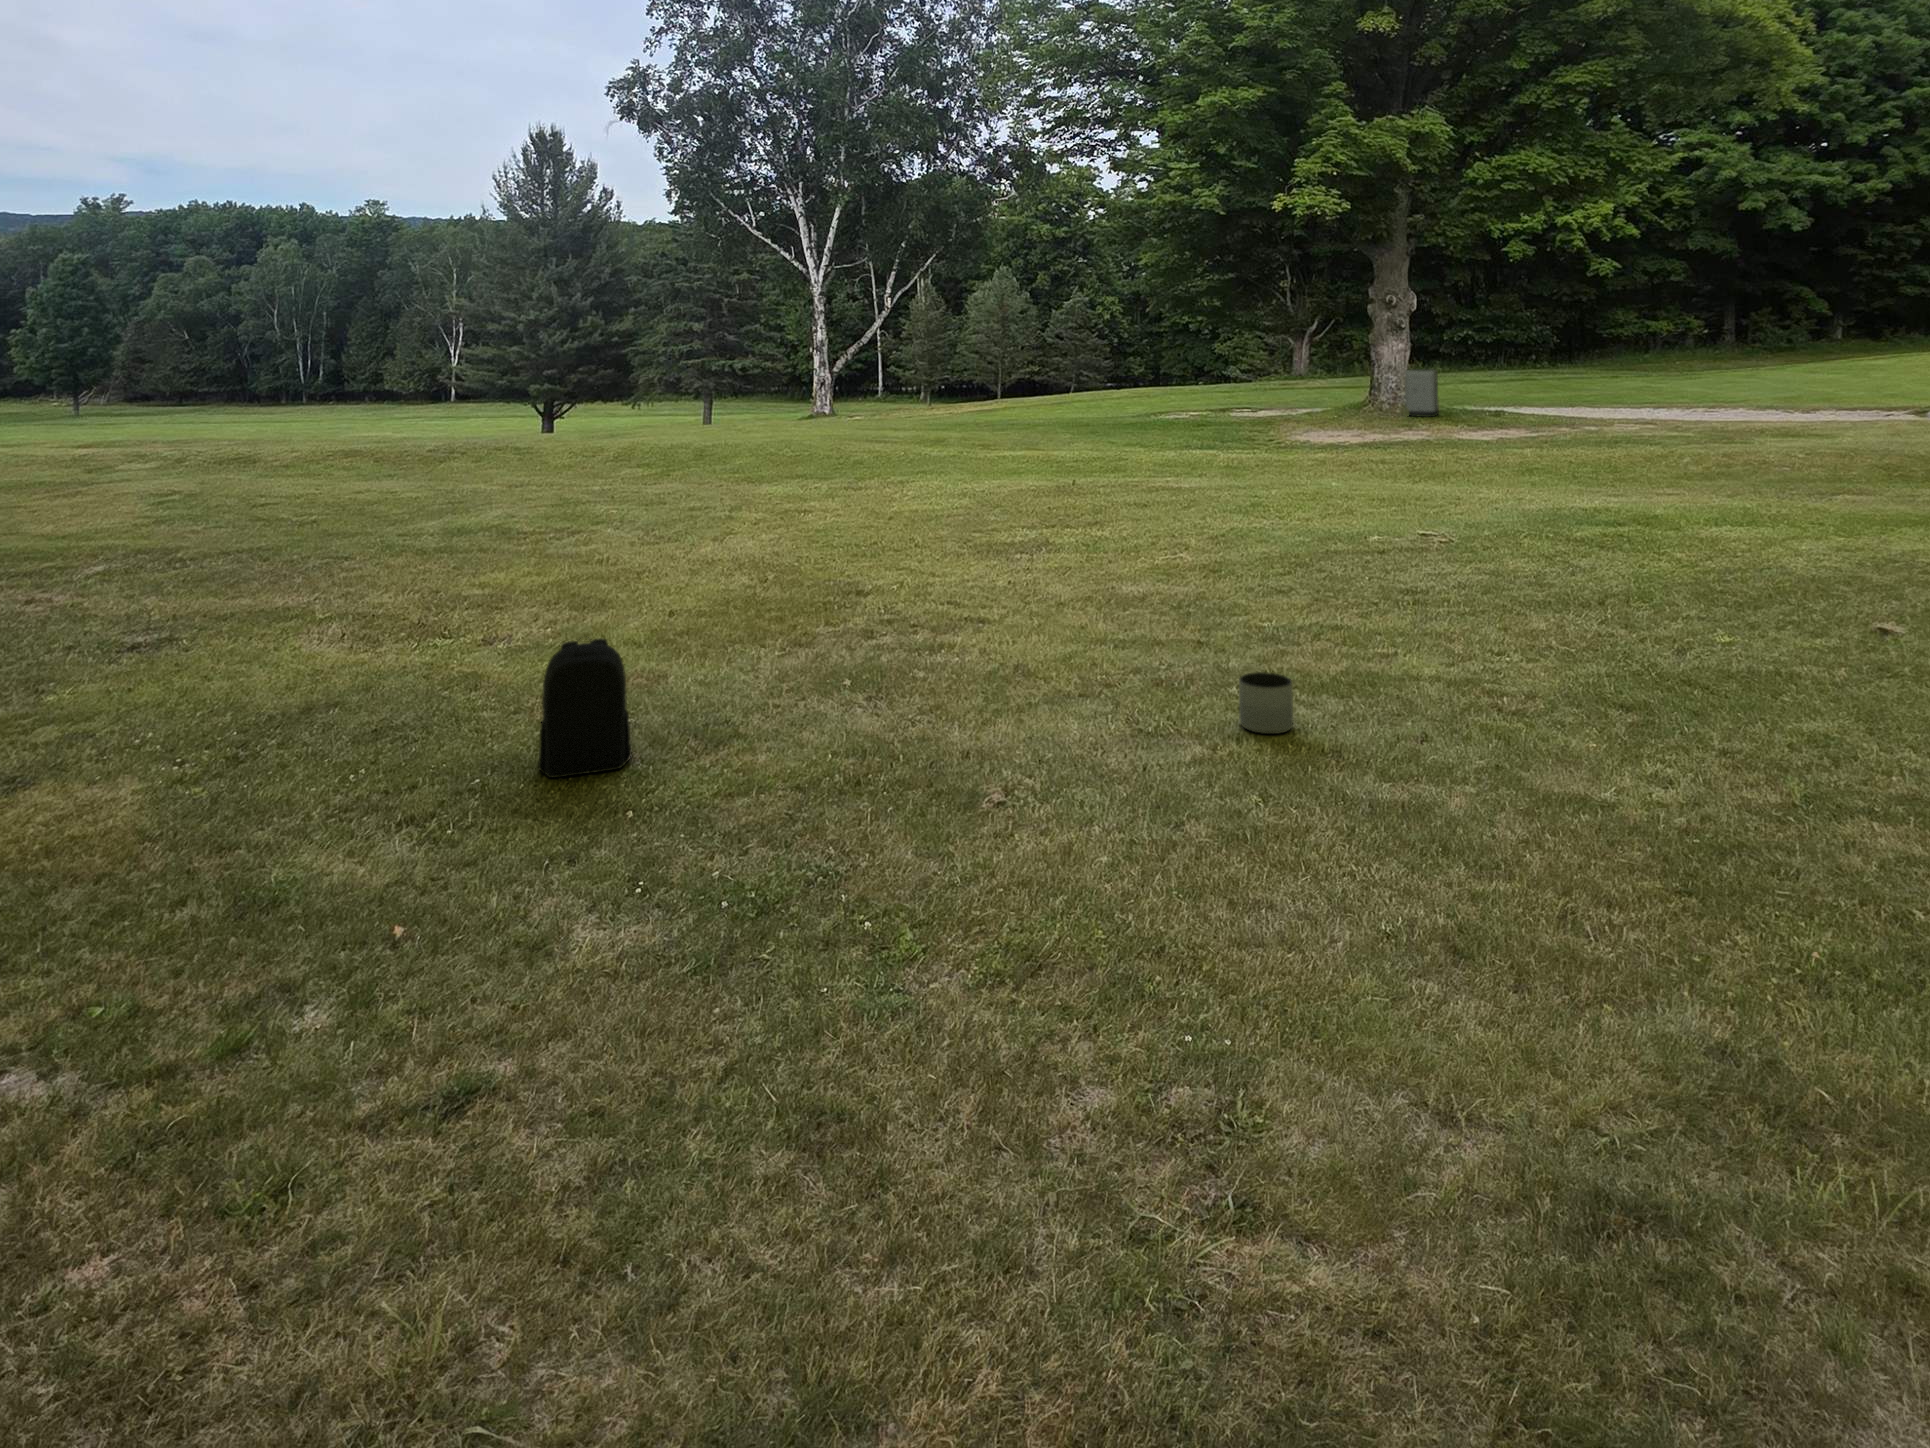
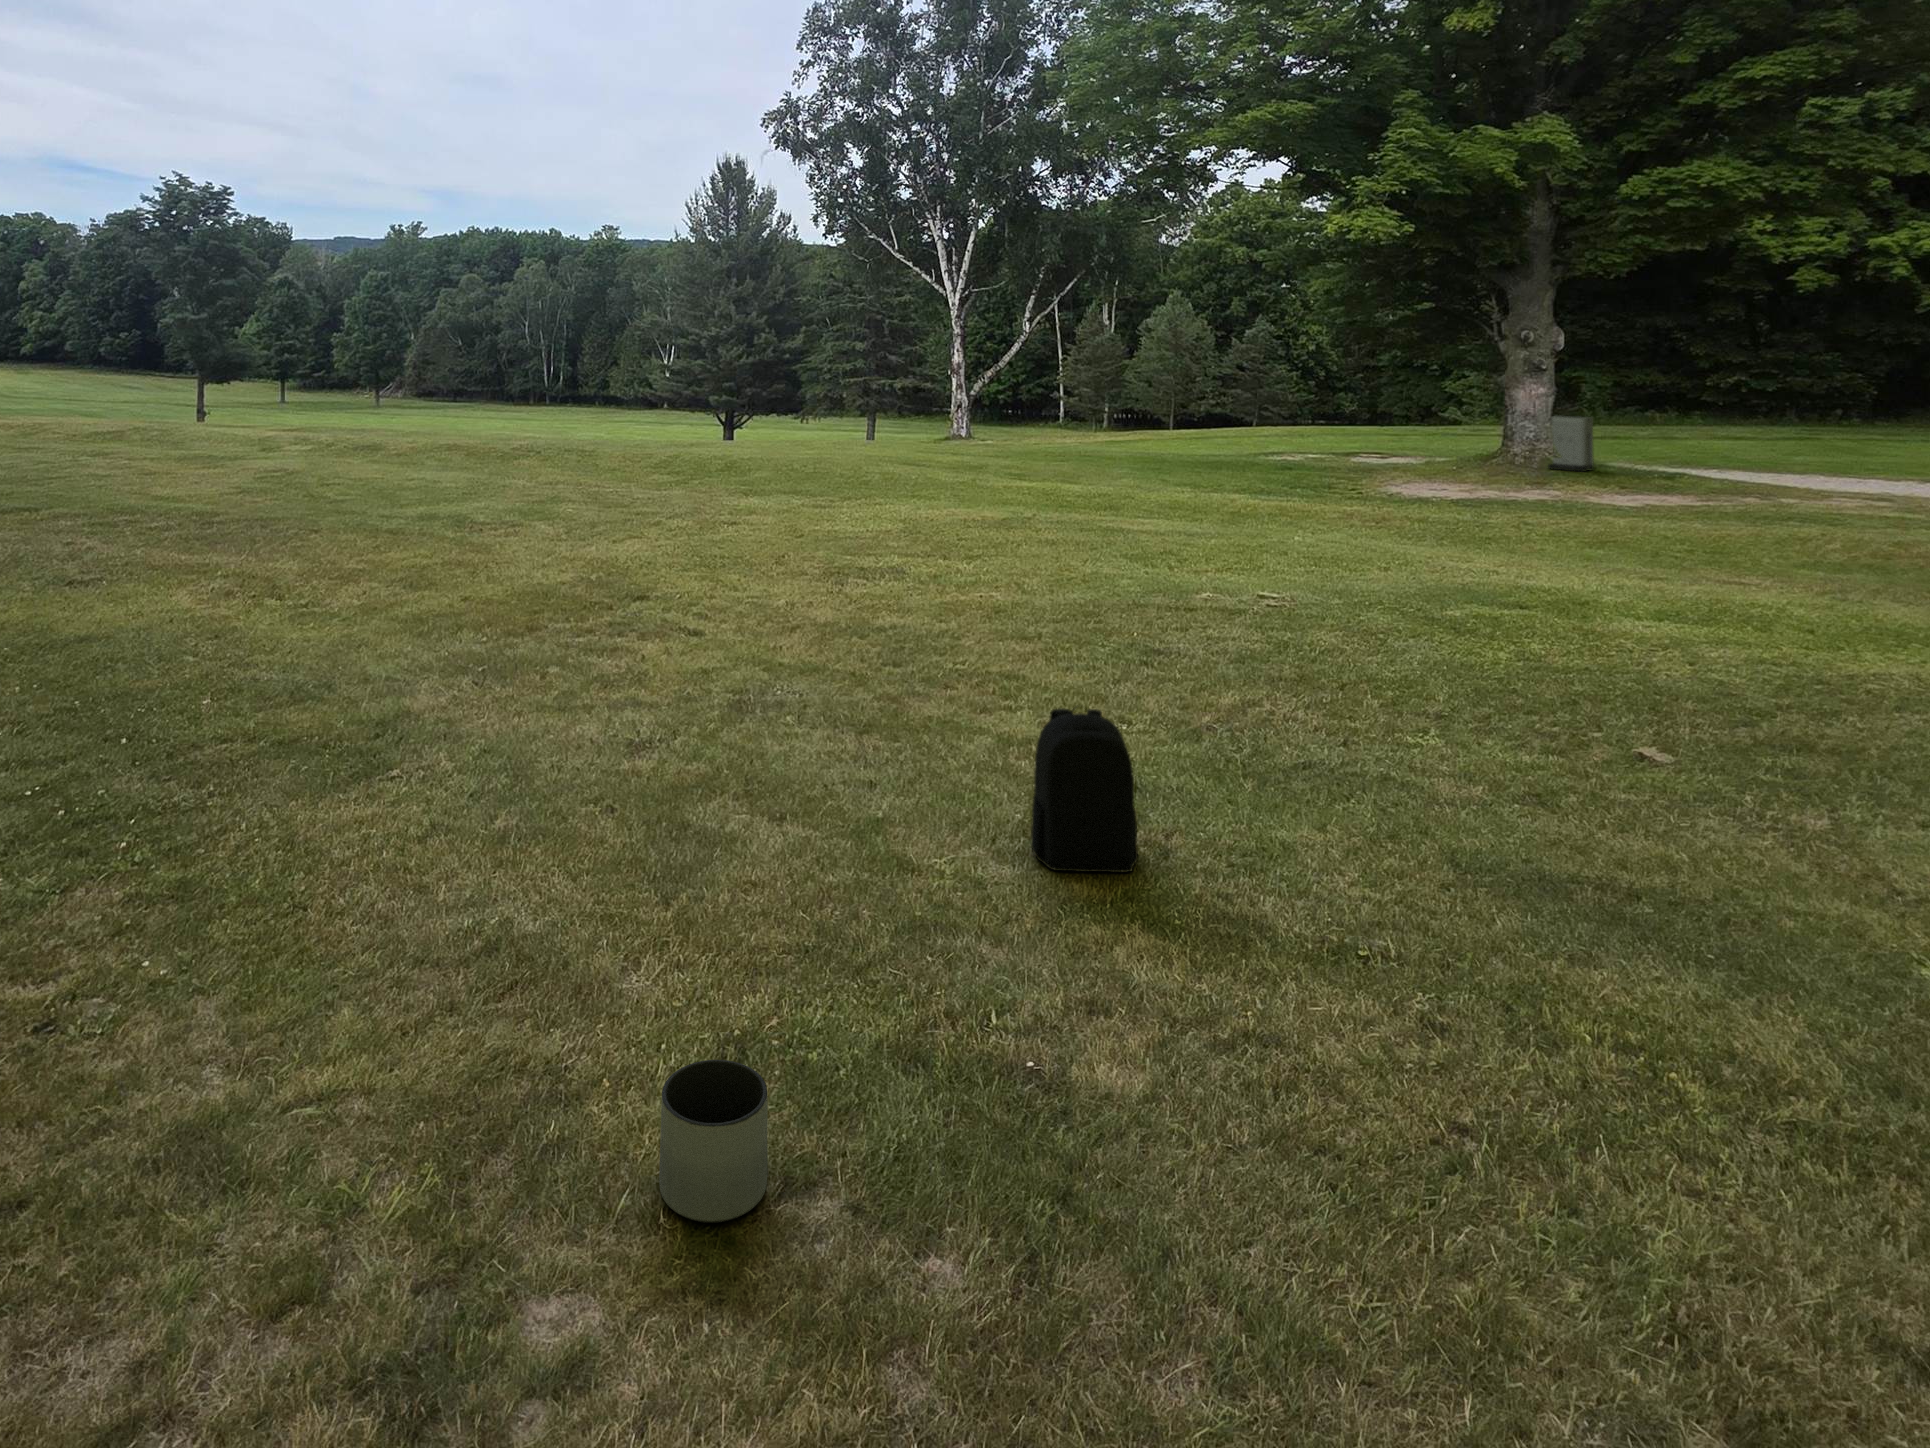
backpack: present [538,637,632,778] -> present [1031,708,1138,872]
planter: present [1239,672,1293,734] -> present [659,1060,768,1223]

